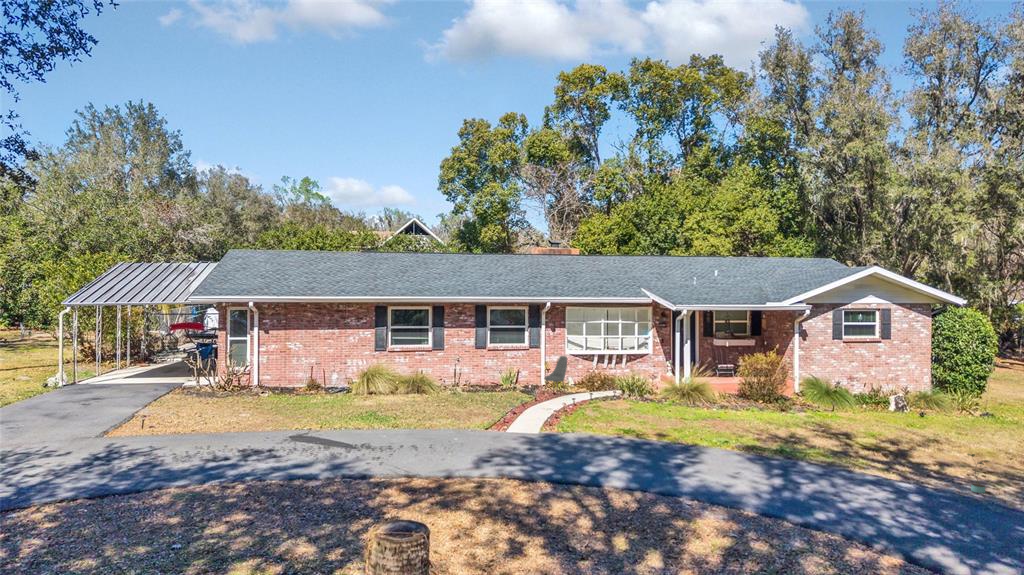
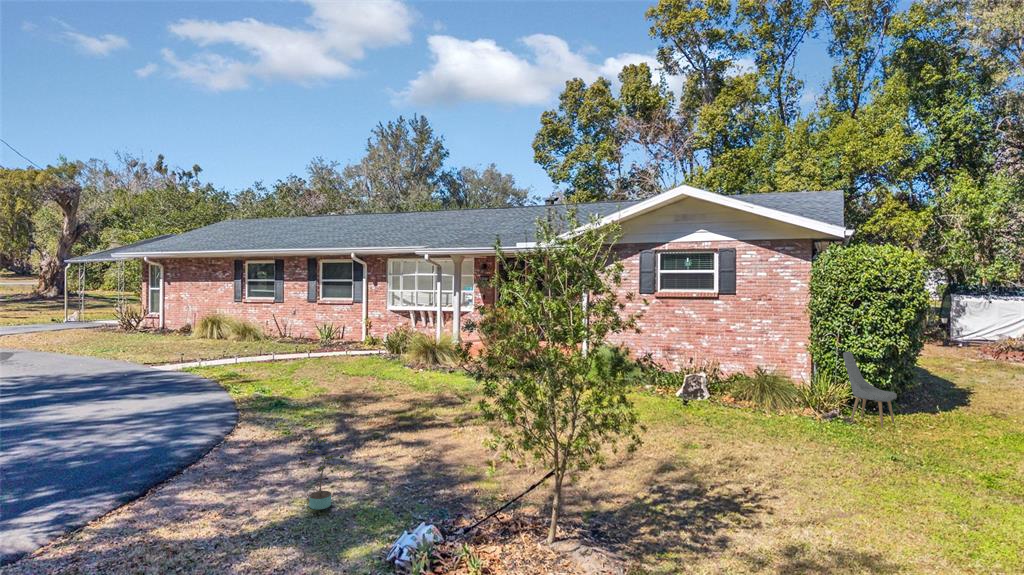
chair: present [544,356,567,395] -> present [843,352,897,428]

